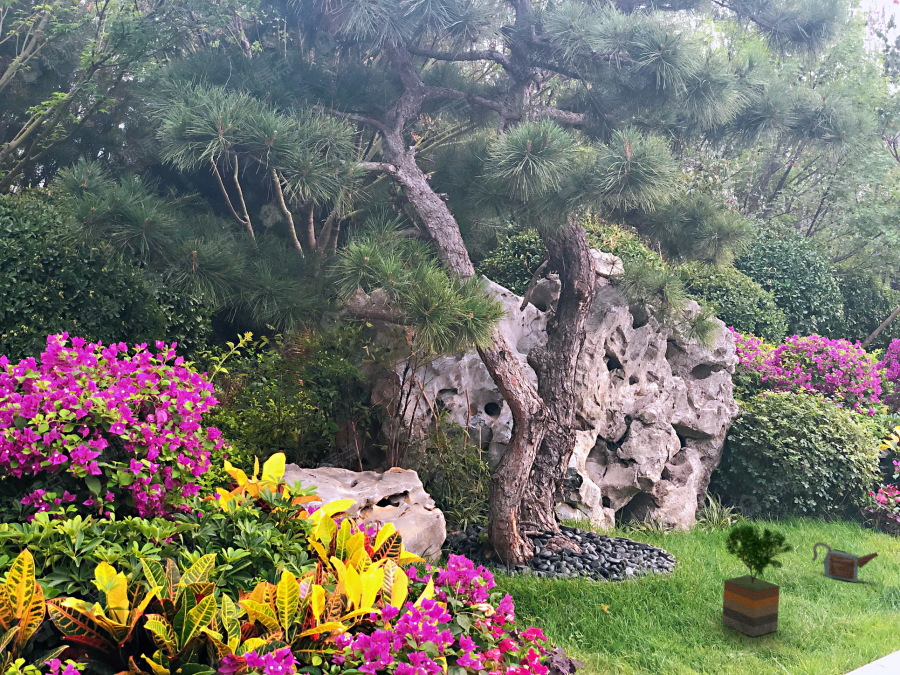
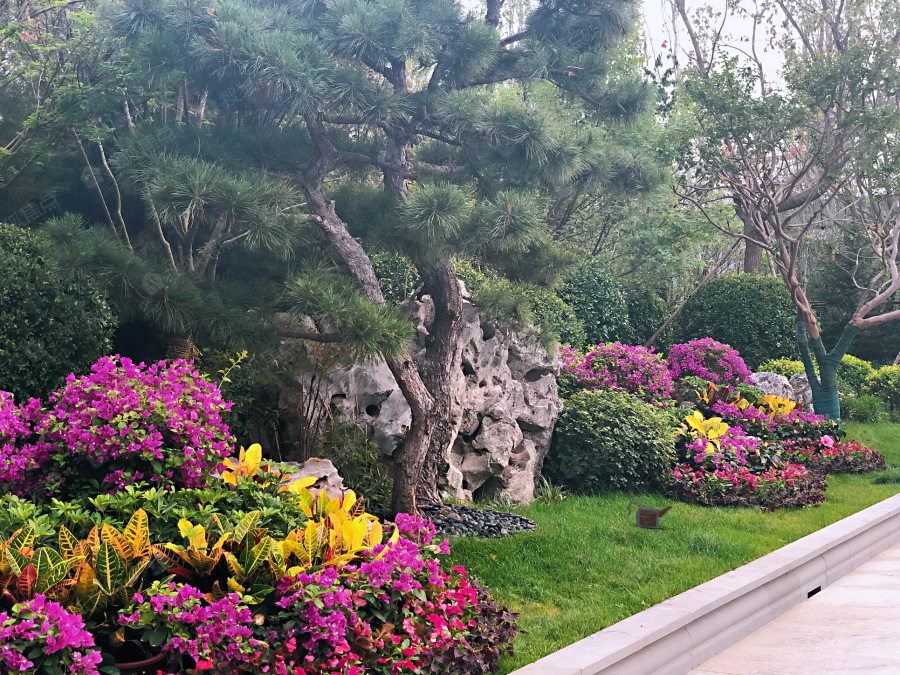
potted tree: present [722,524,793,637] -> none [573,483,621,560]

